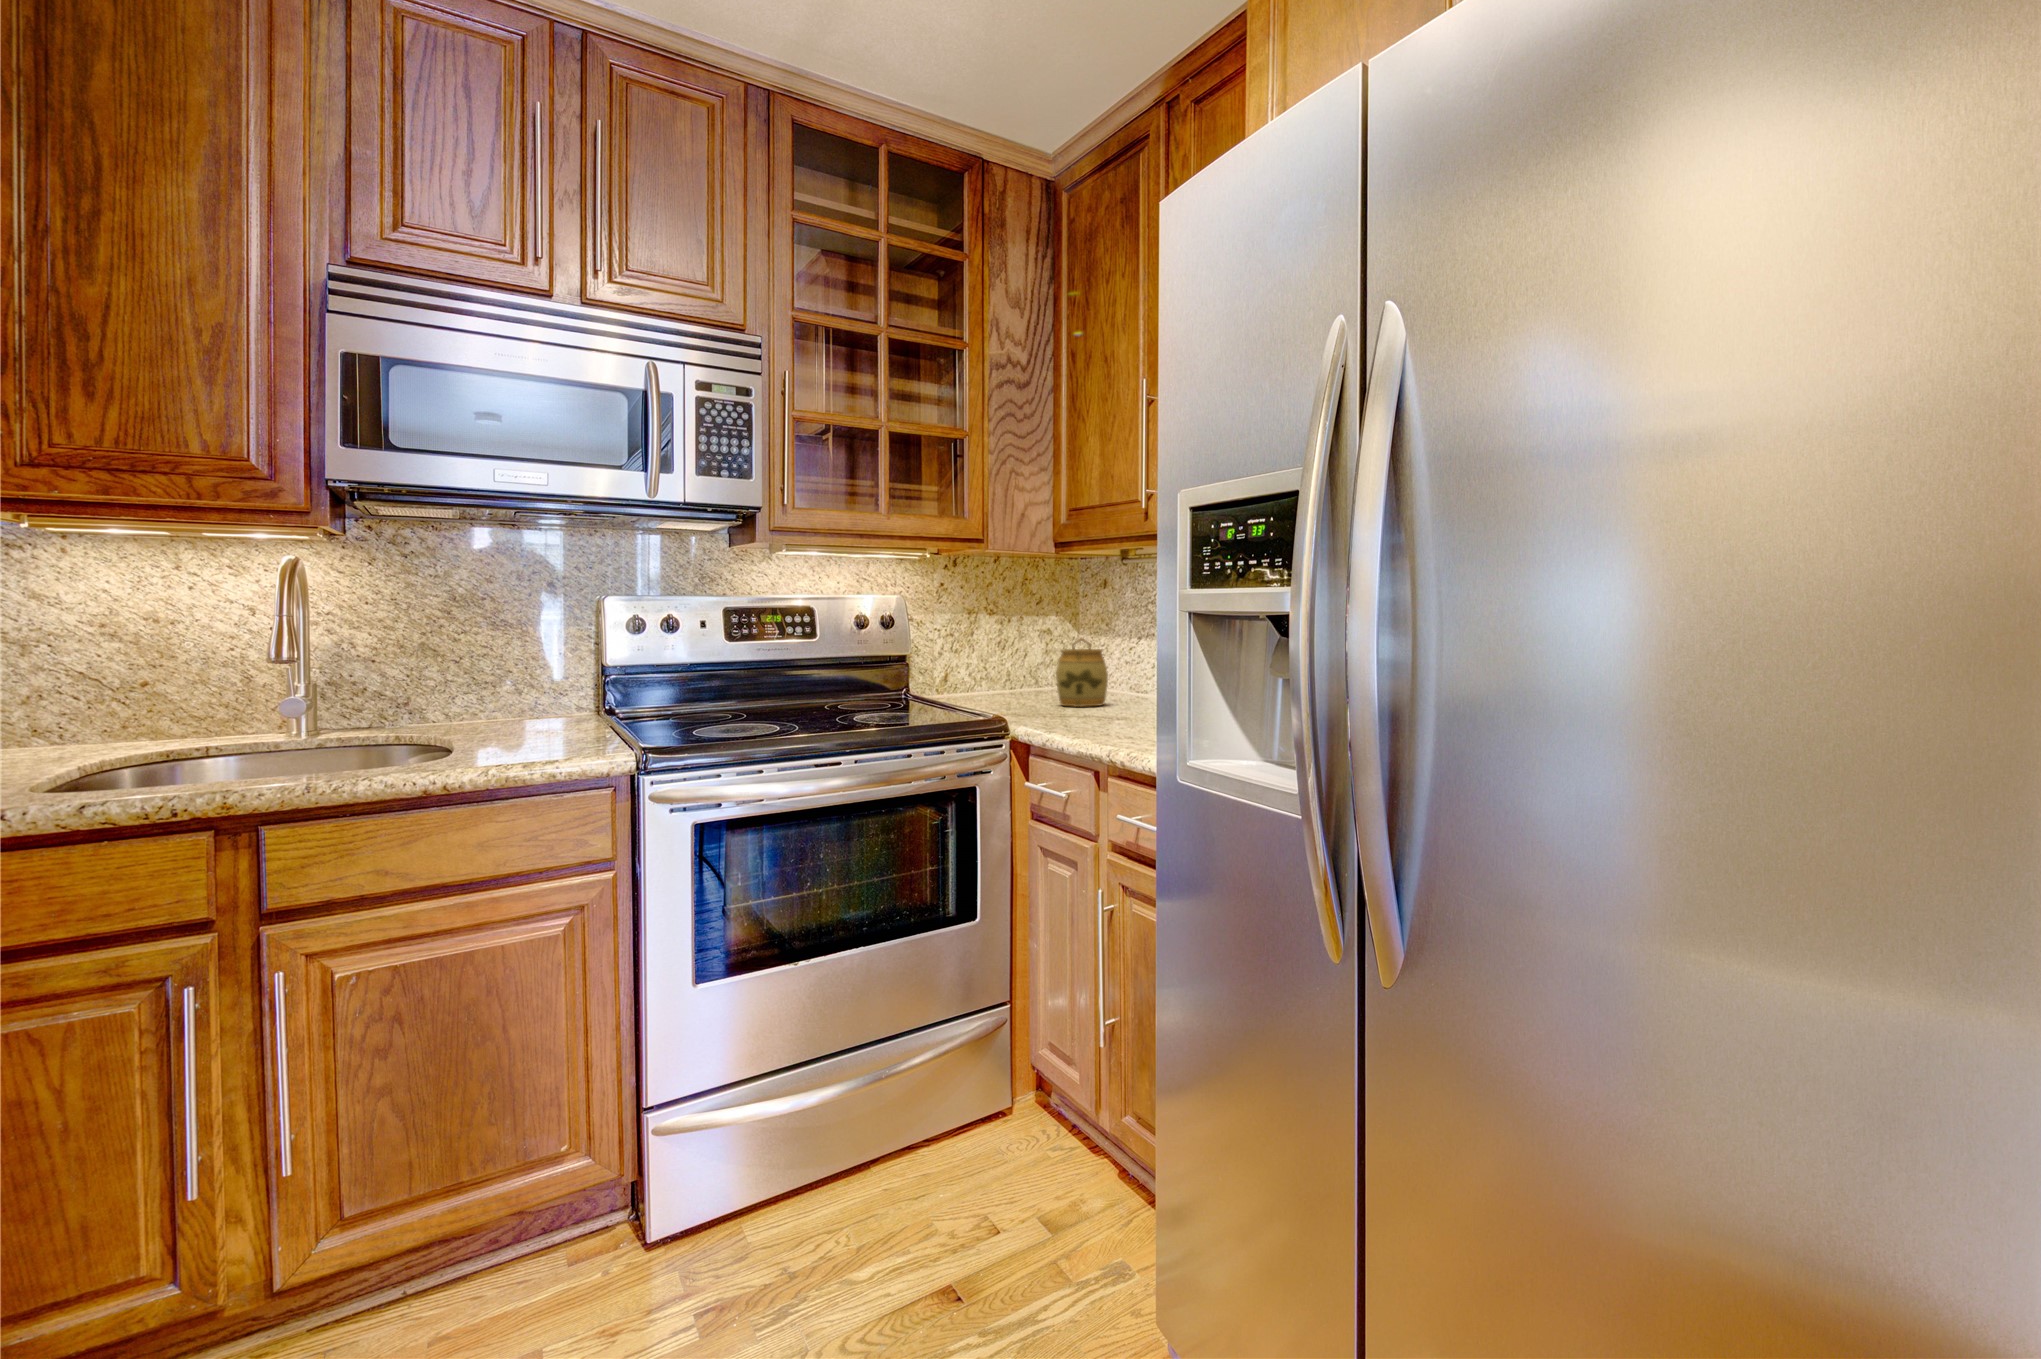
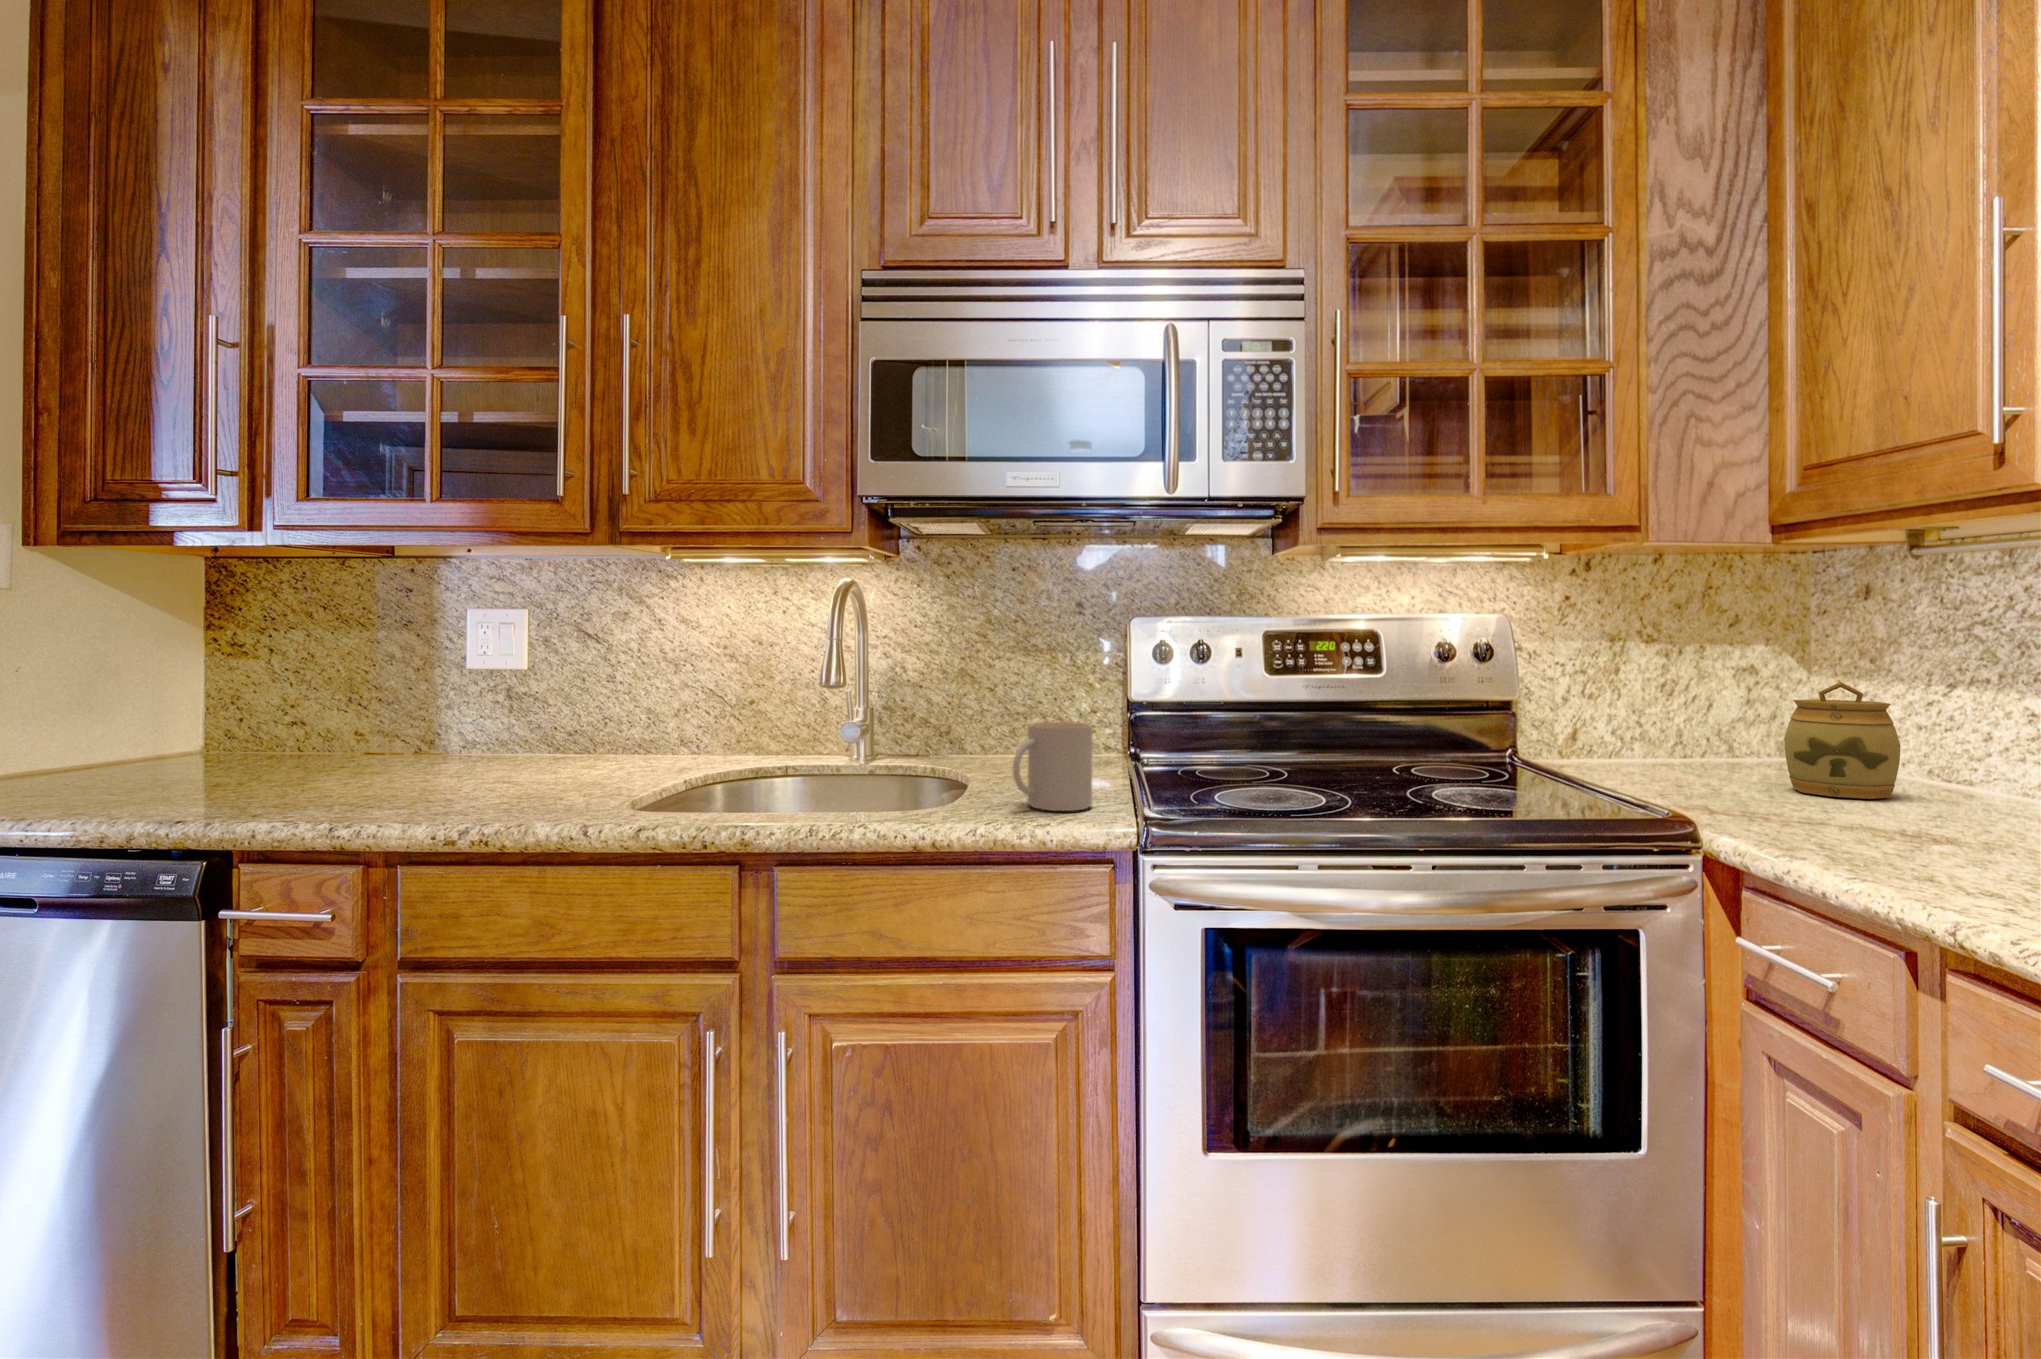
mug: none [519,681,592,754] -> present [1013,722,1092,811]

